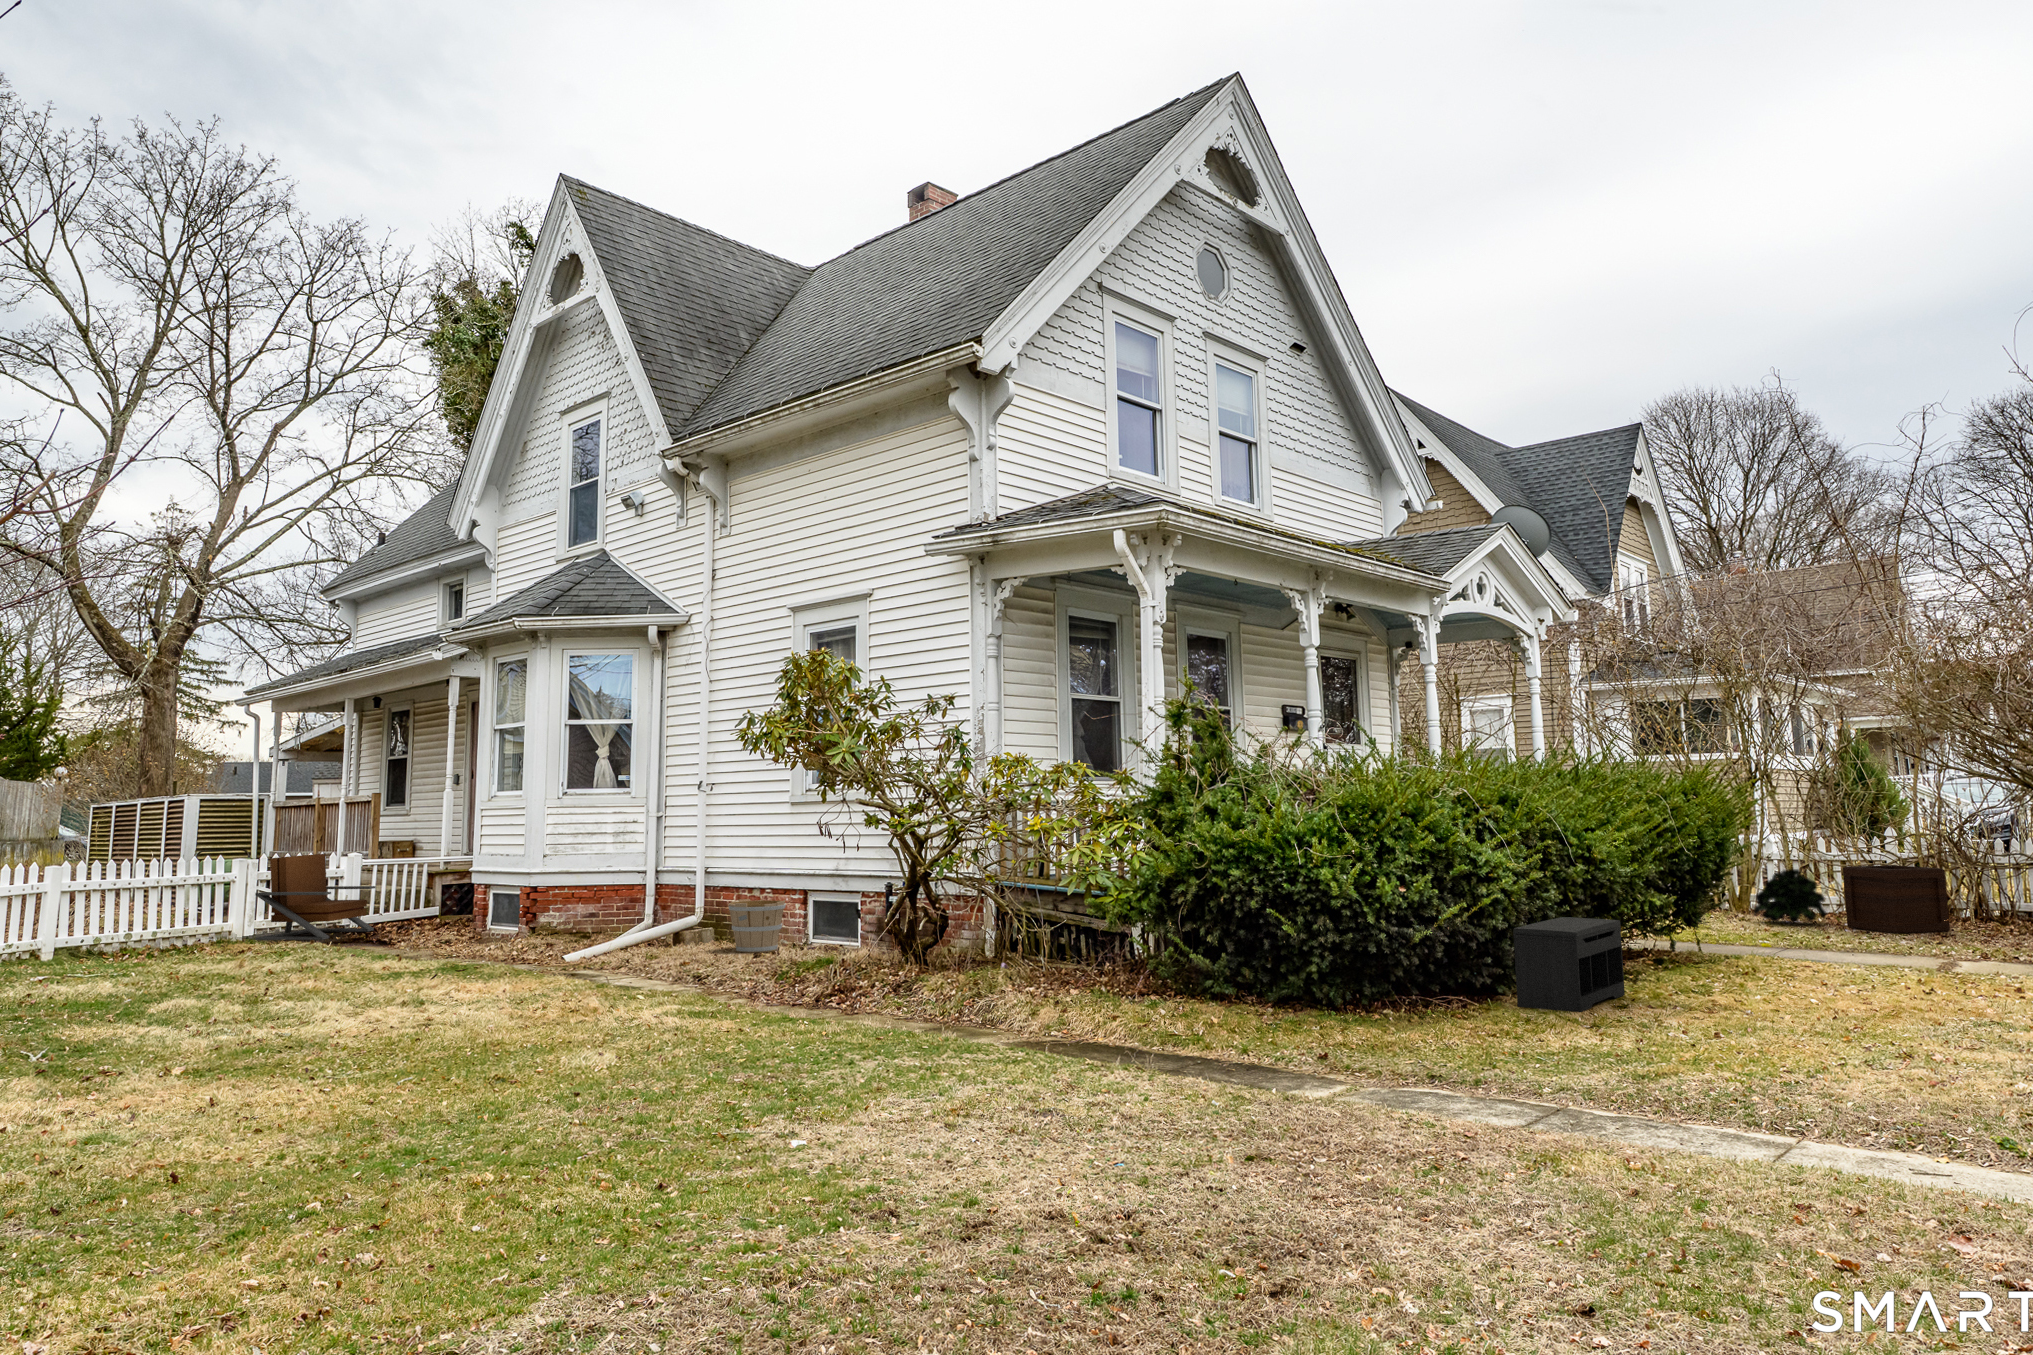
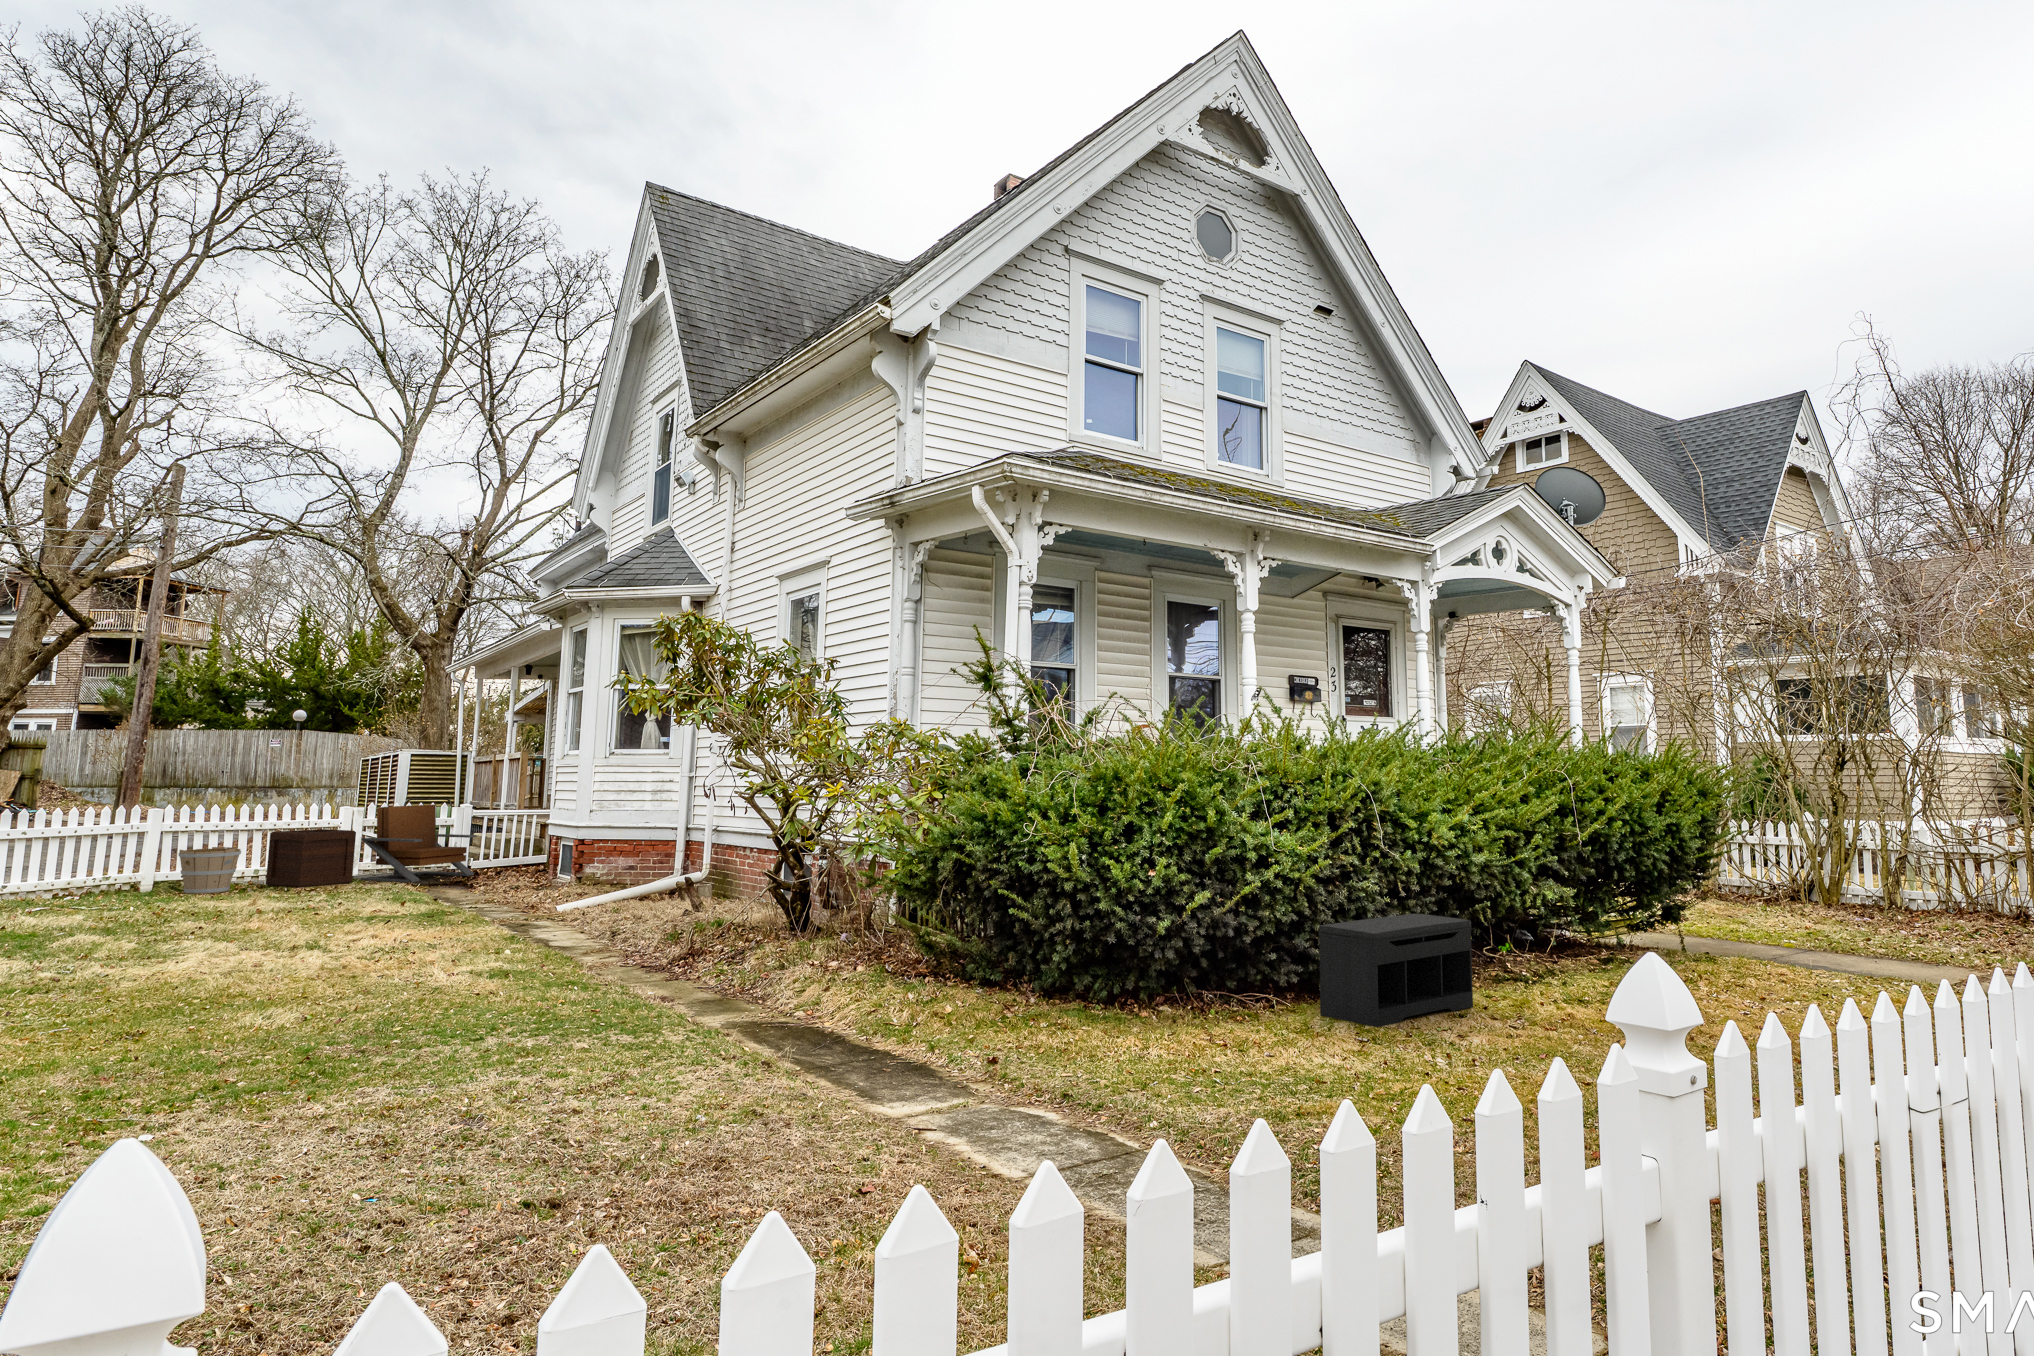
wooden crate: present [1843,865,1950,934] -> present [266,829,356,888]
potted plant: present [1754,869,1827,924] -> none [1806,863,1890,926]
wooden bucket: present [728,899,786,953] -> present [179,847,241,894]

